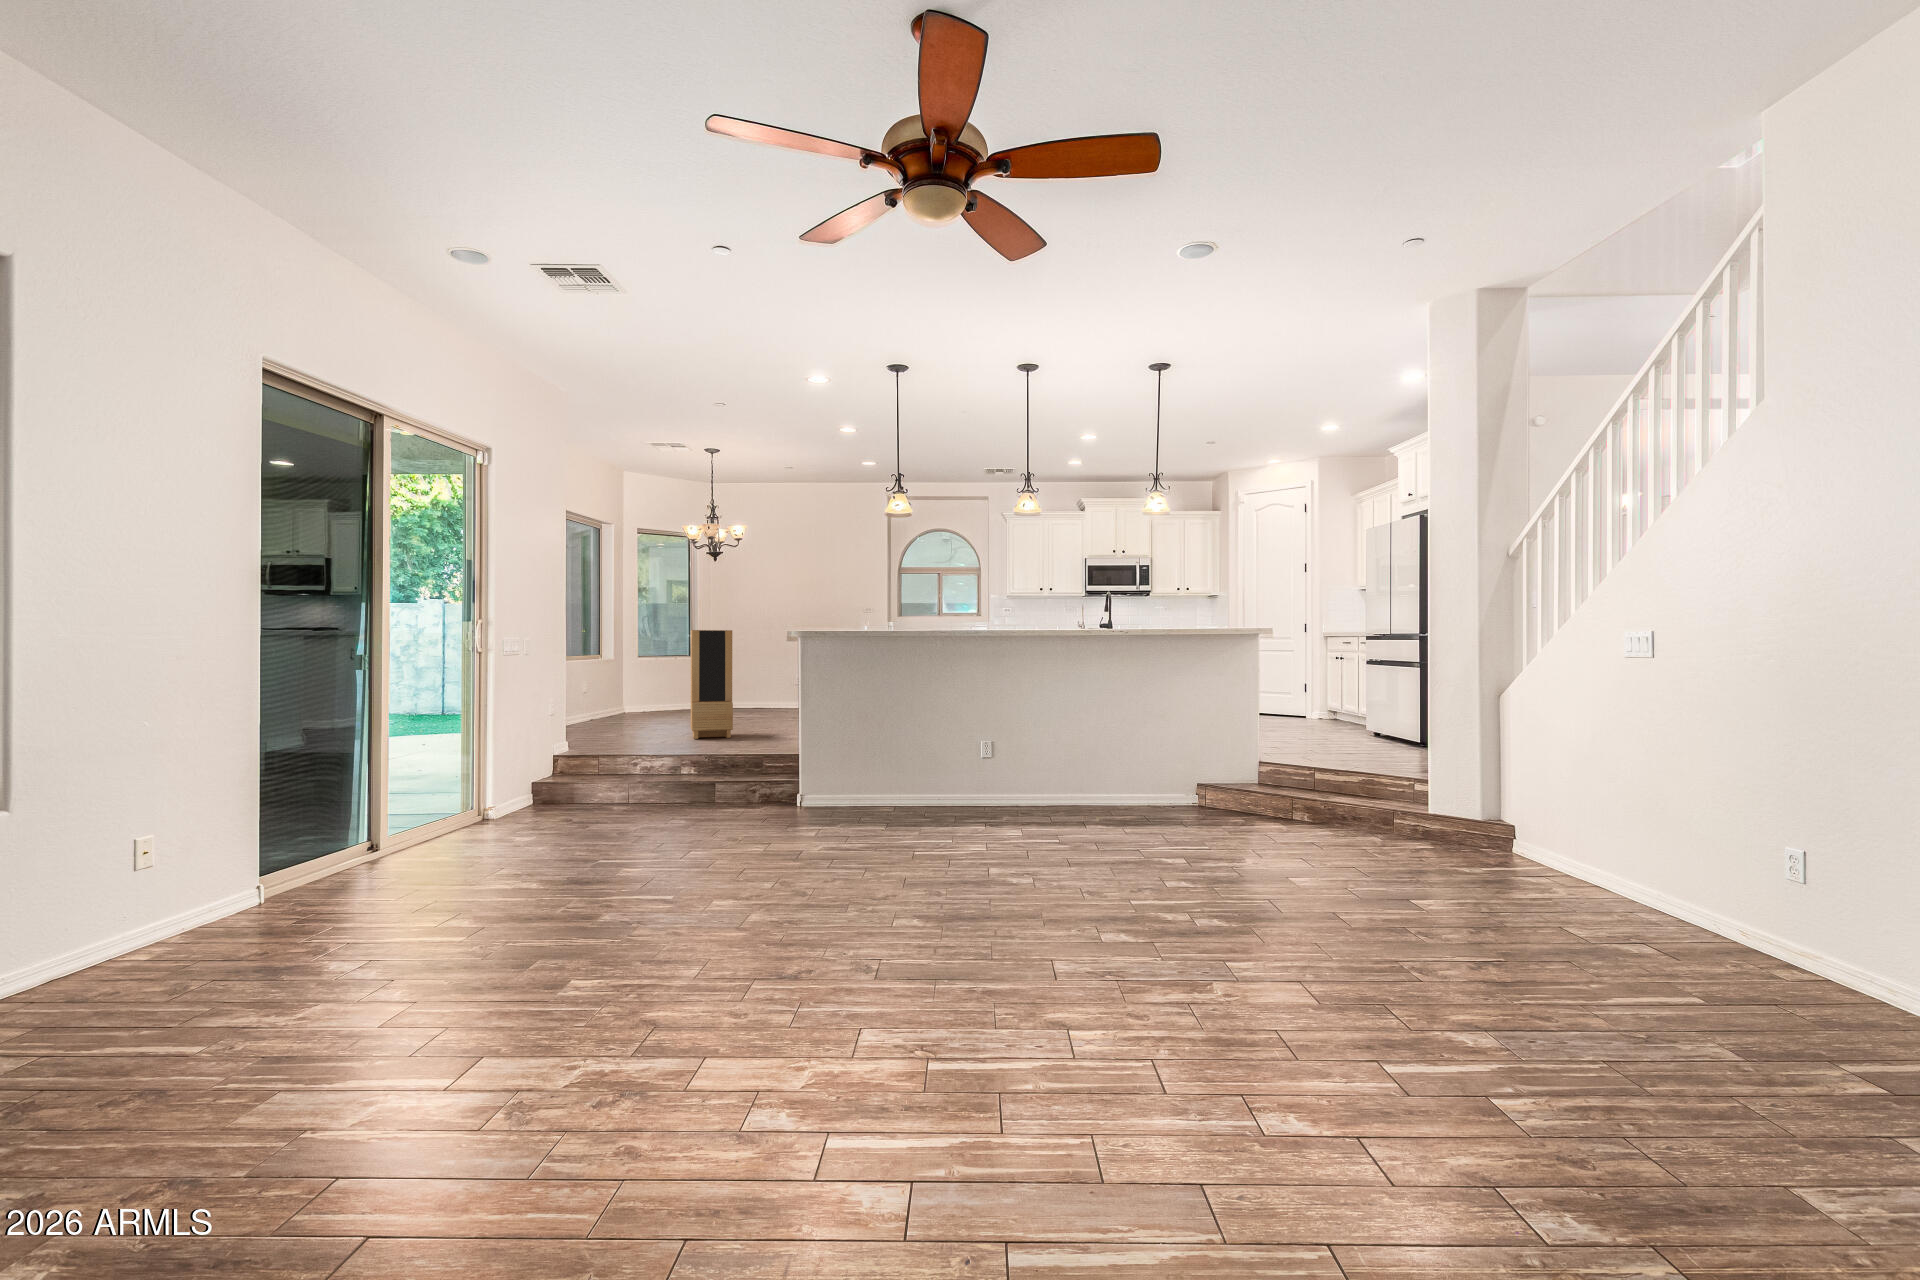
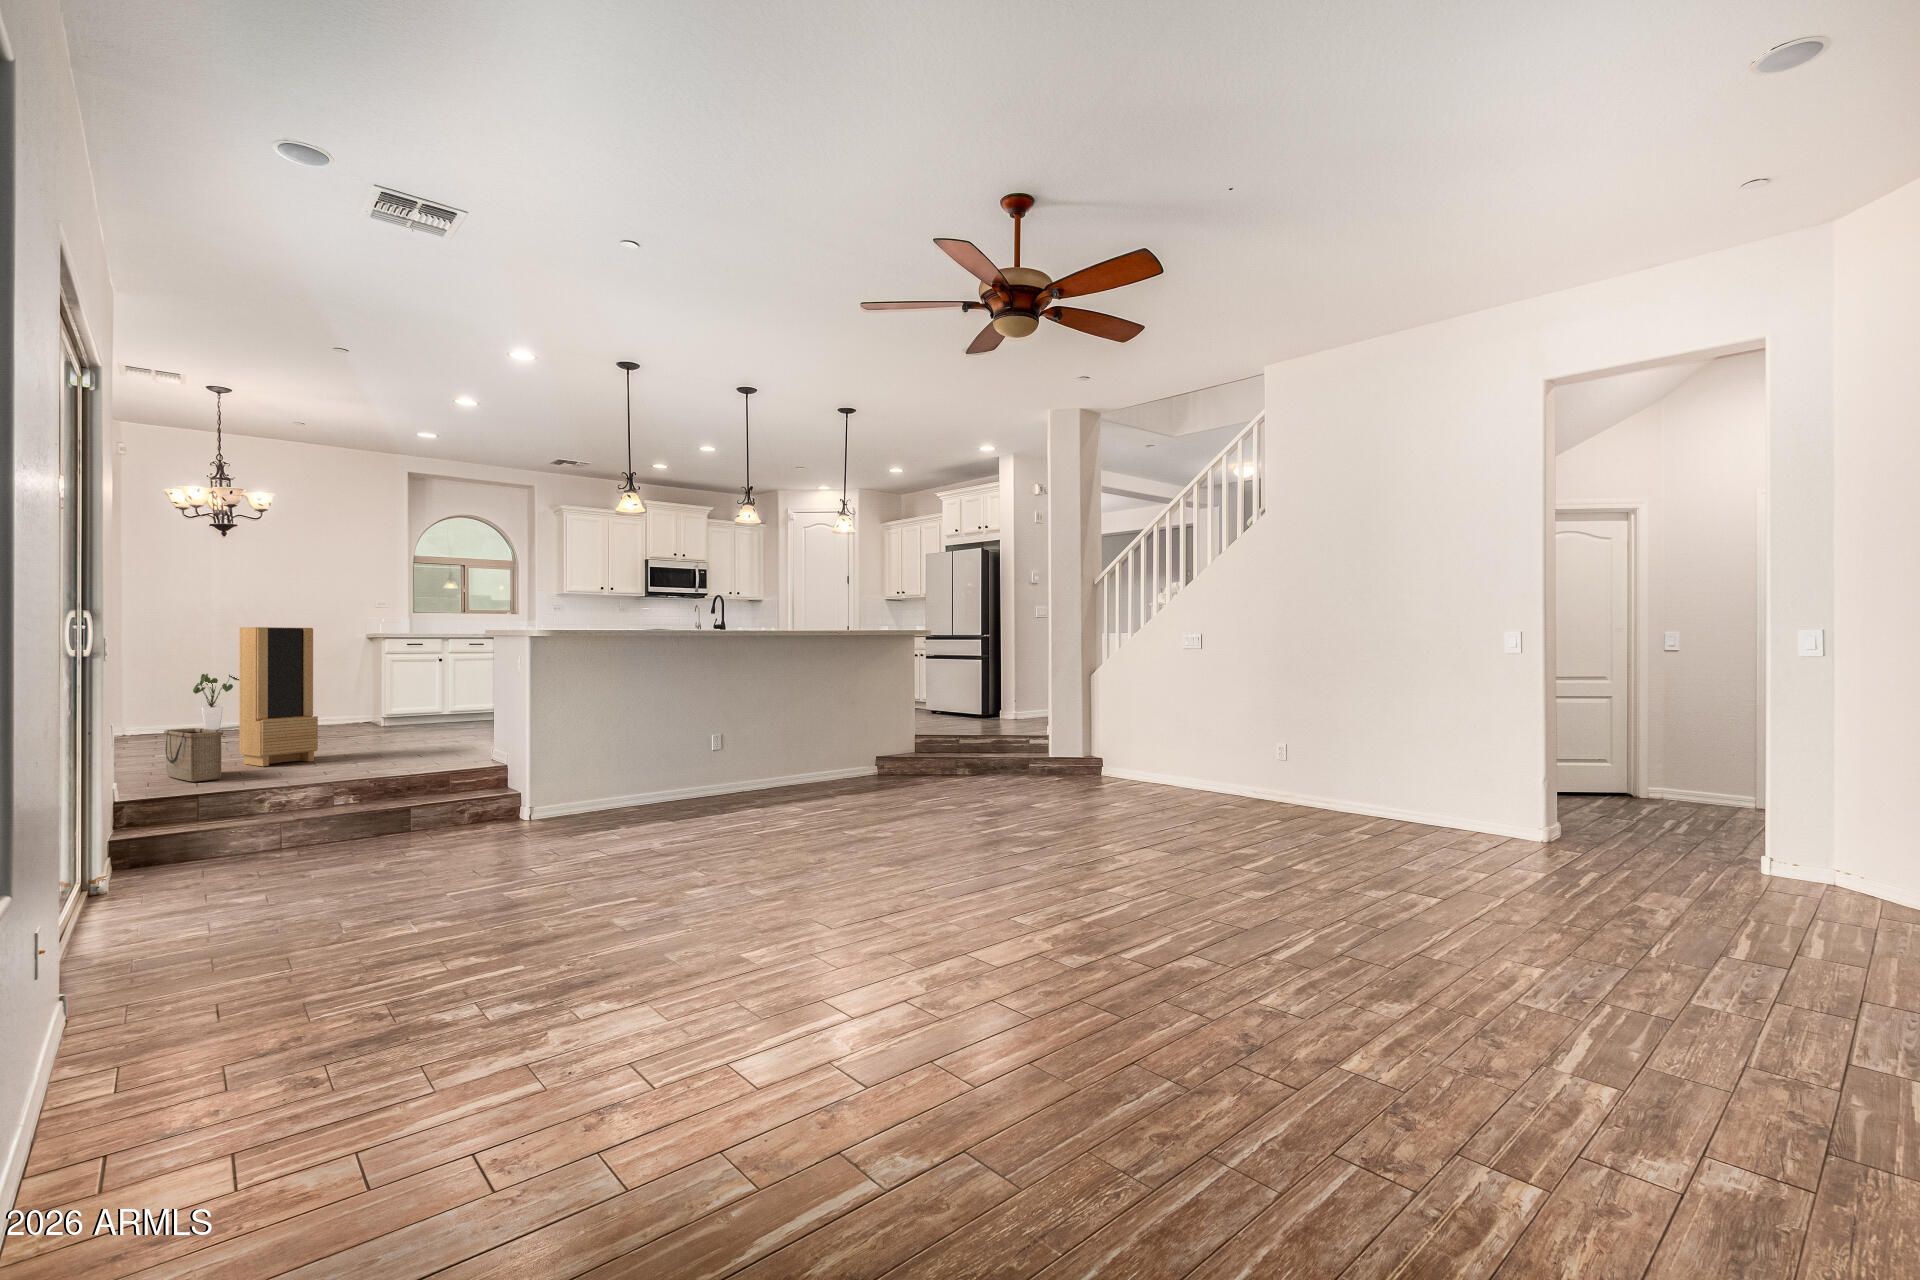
house plant: none [740,666,774,709] -> present [193,674,239,730]
basket: none [627,706,656,746] -> present [164,728,223,782]

